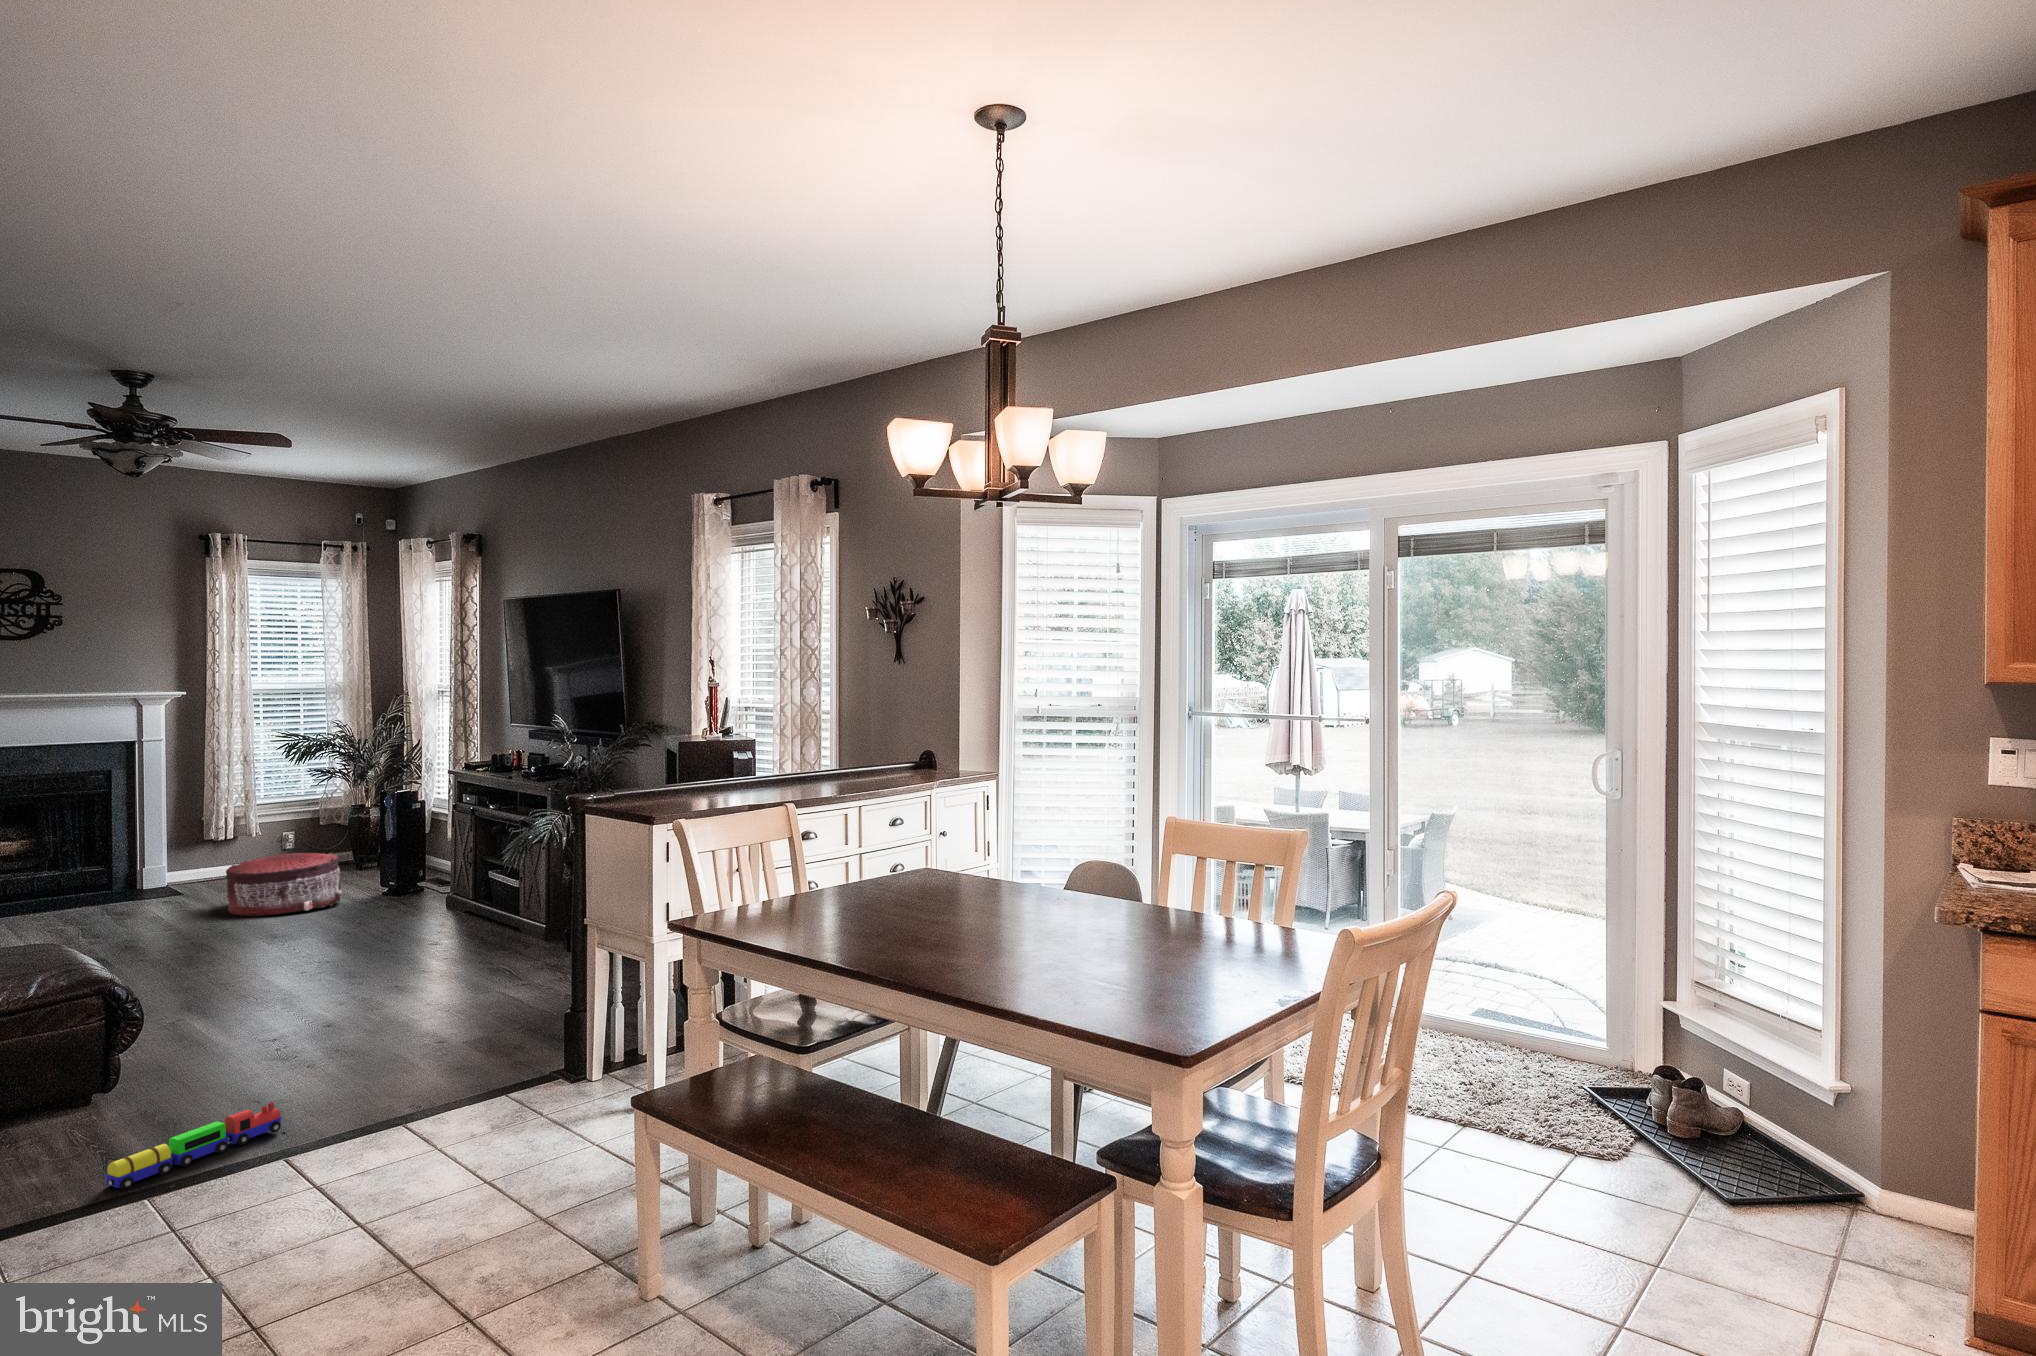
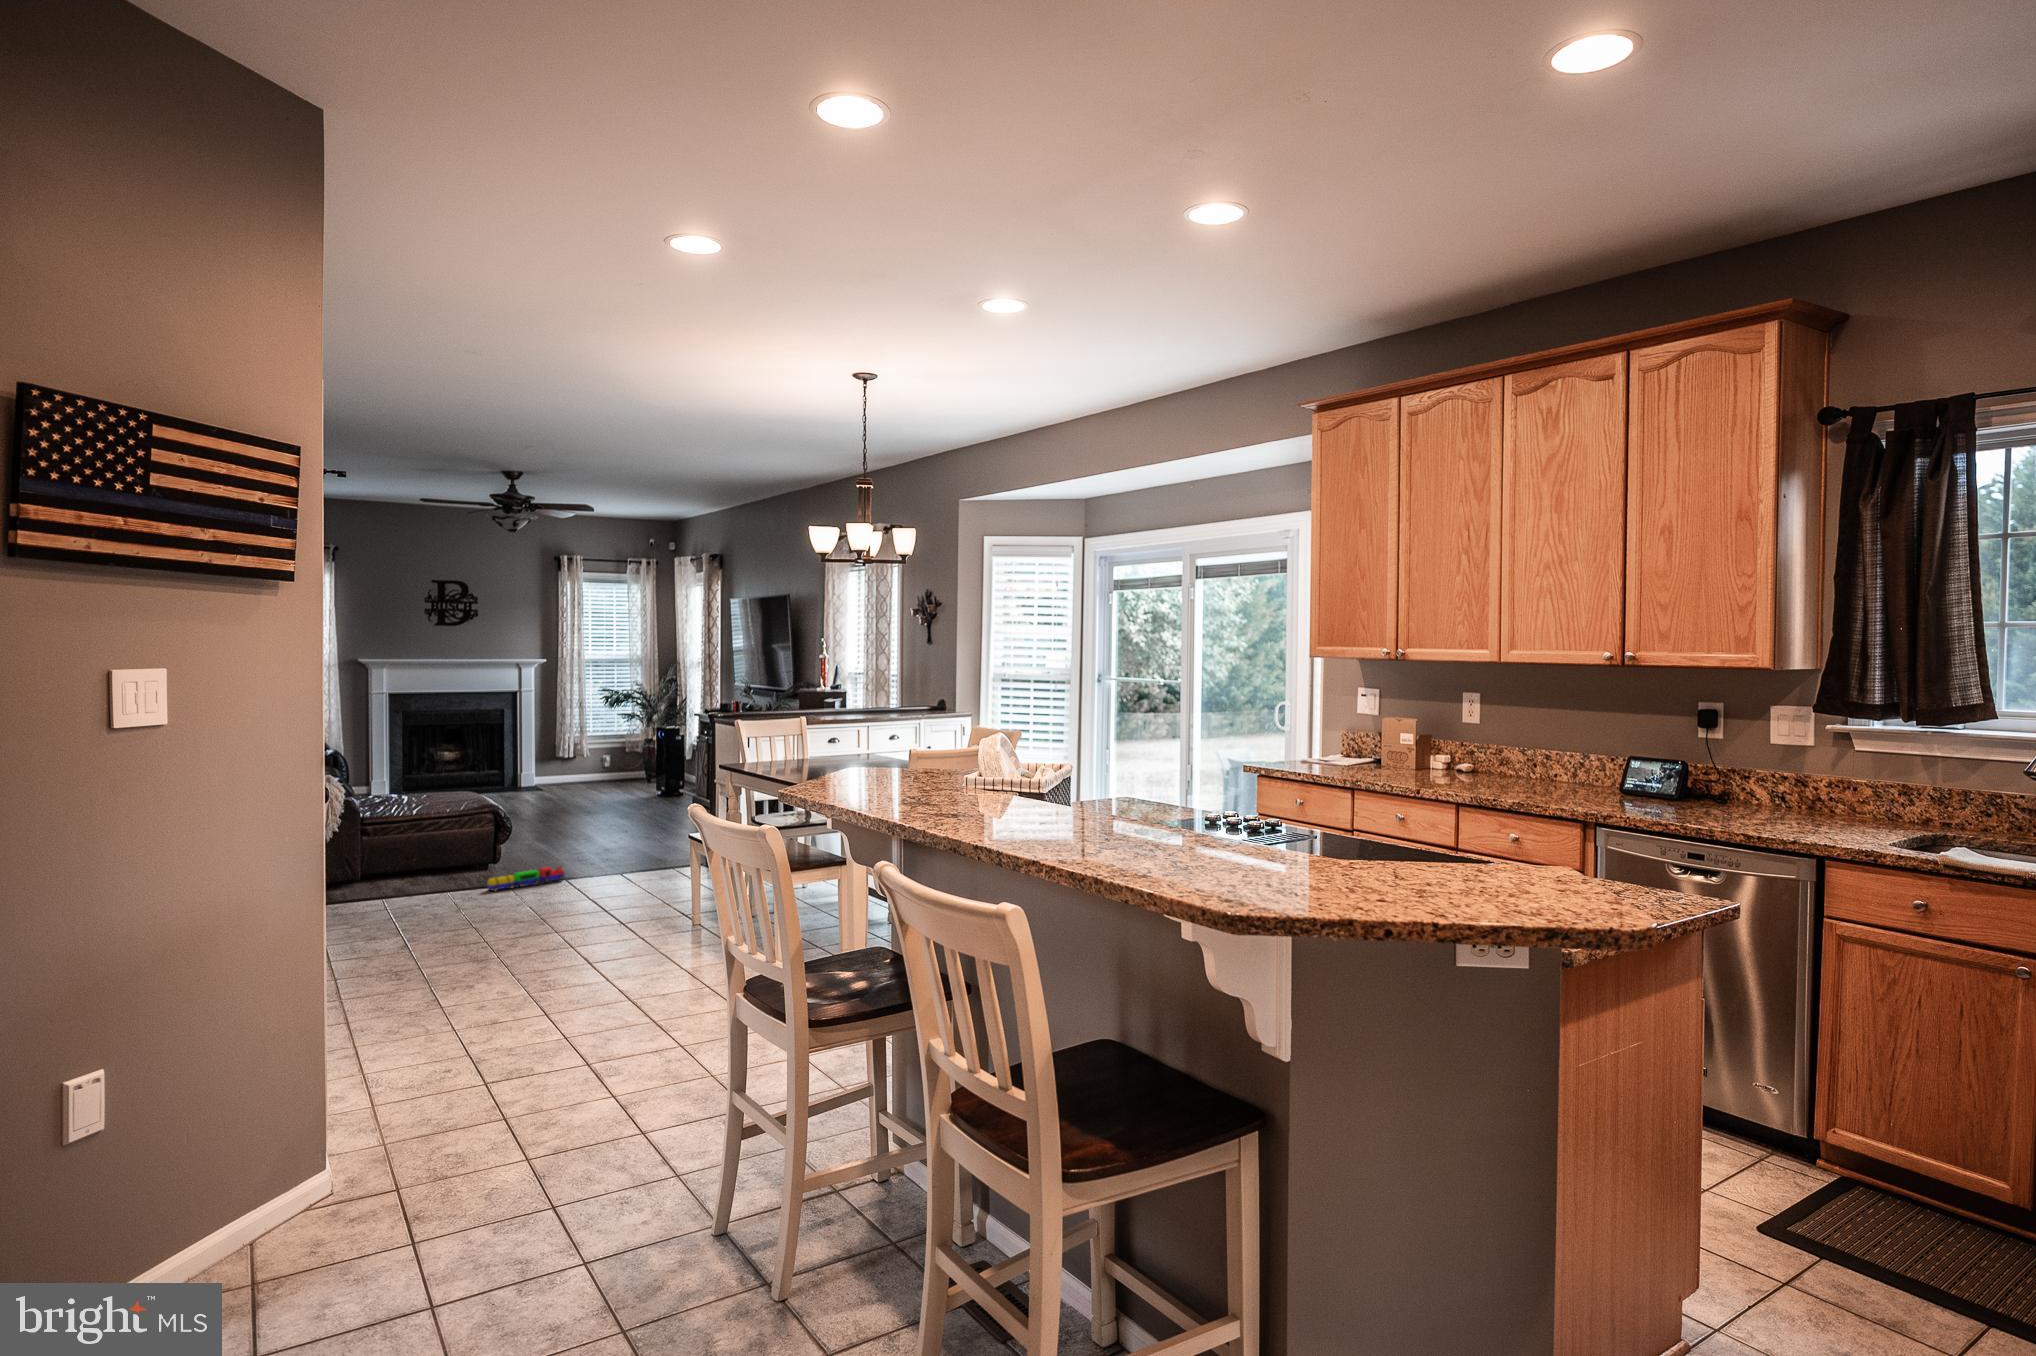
pouf: present [226,853,342,916] -> none [564,765,631,802]

